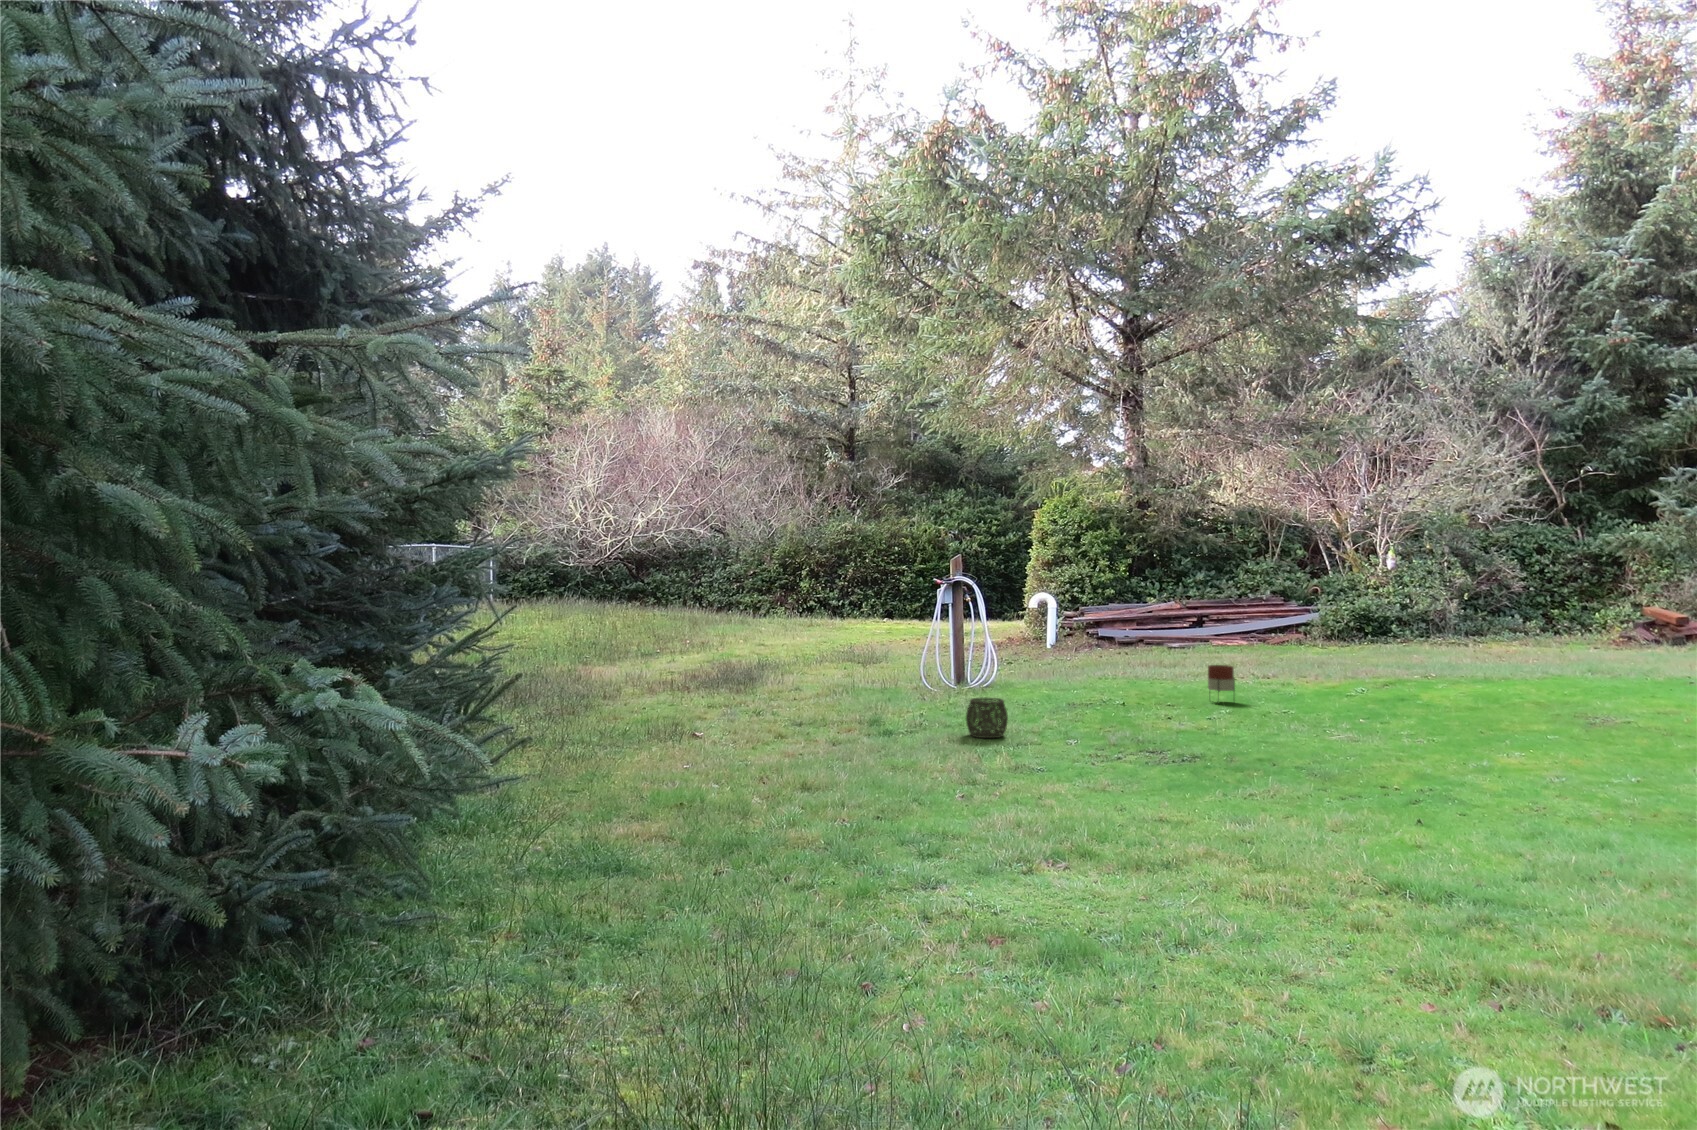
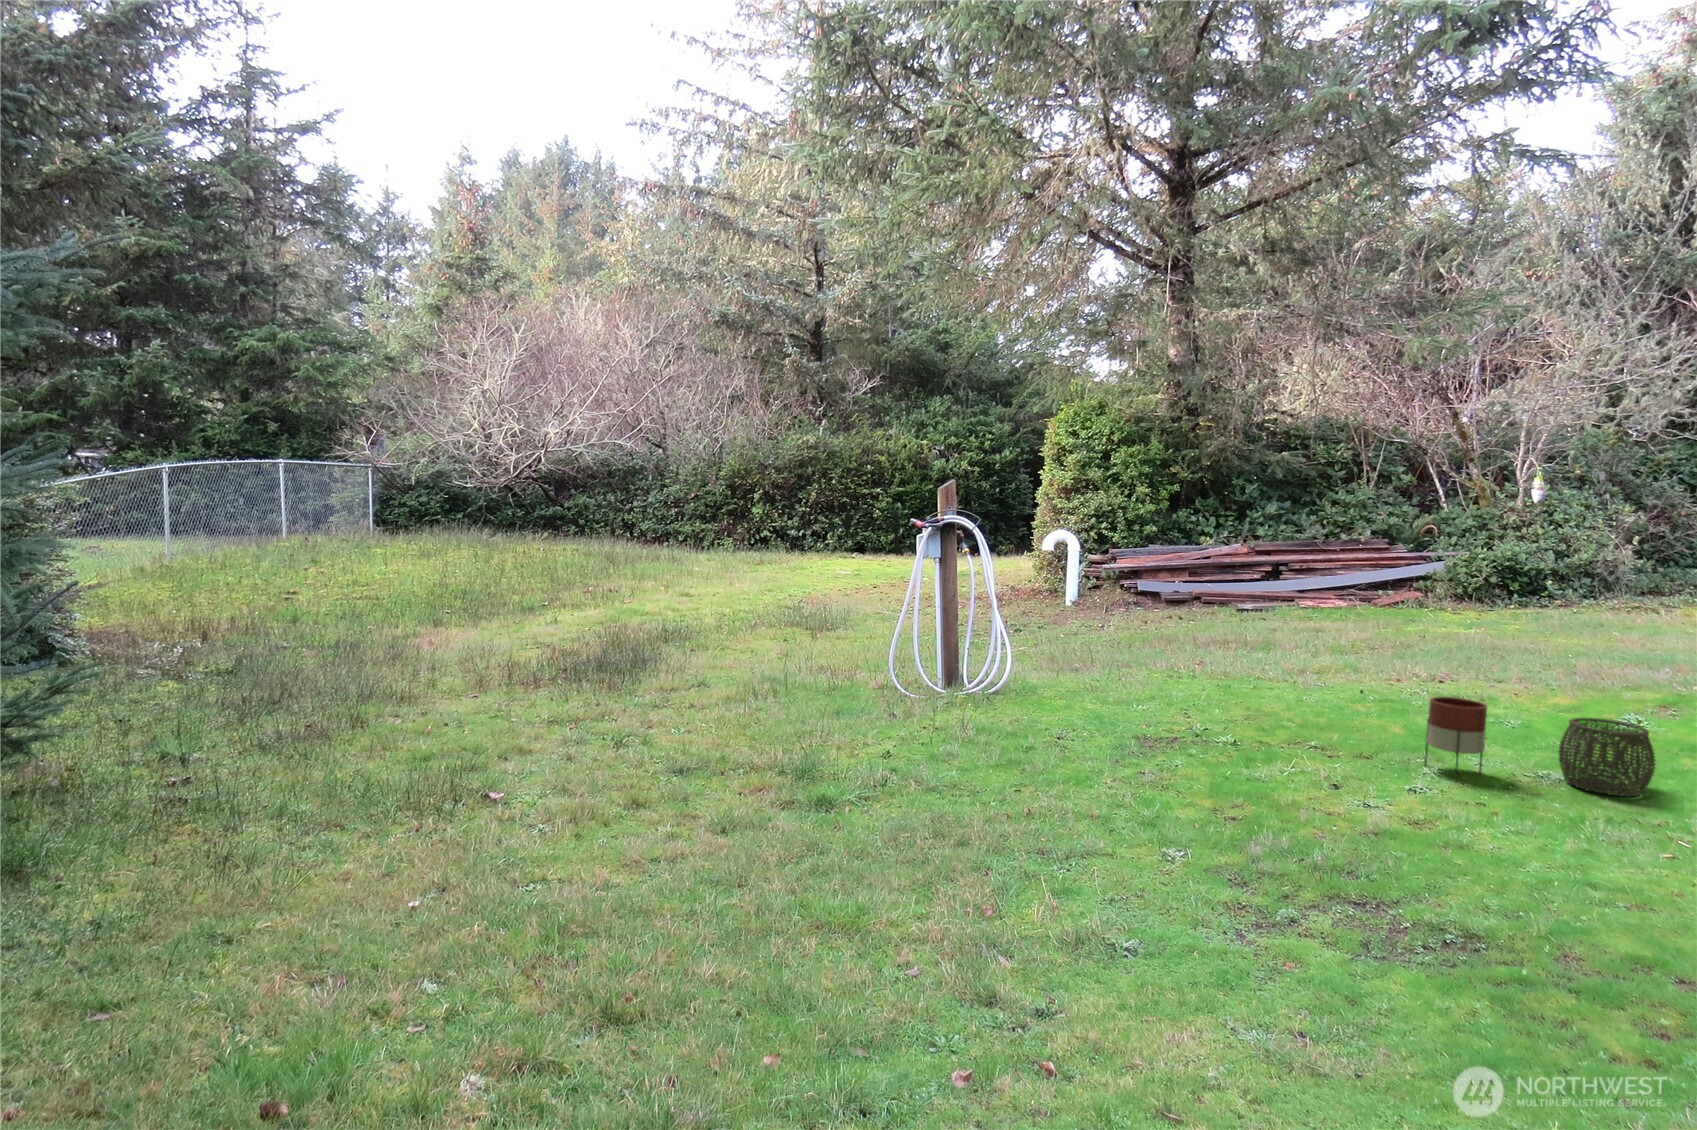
bench: none [878,583,922,615] -> present [844,511,899,551]
woven basket: present [966,698,1008,738] -> present [1558,718,1656,797]

